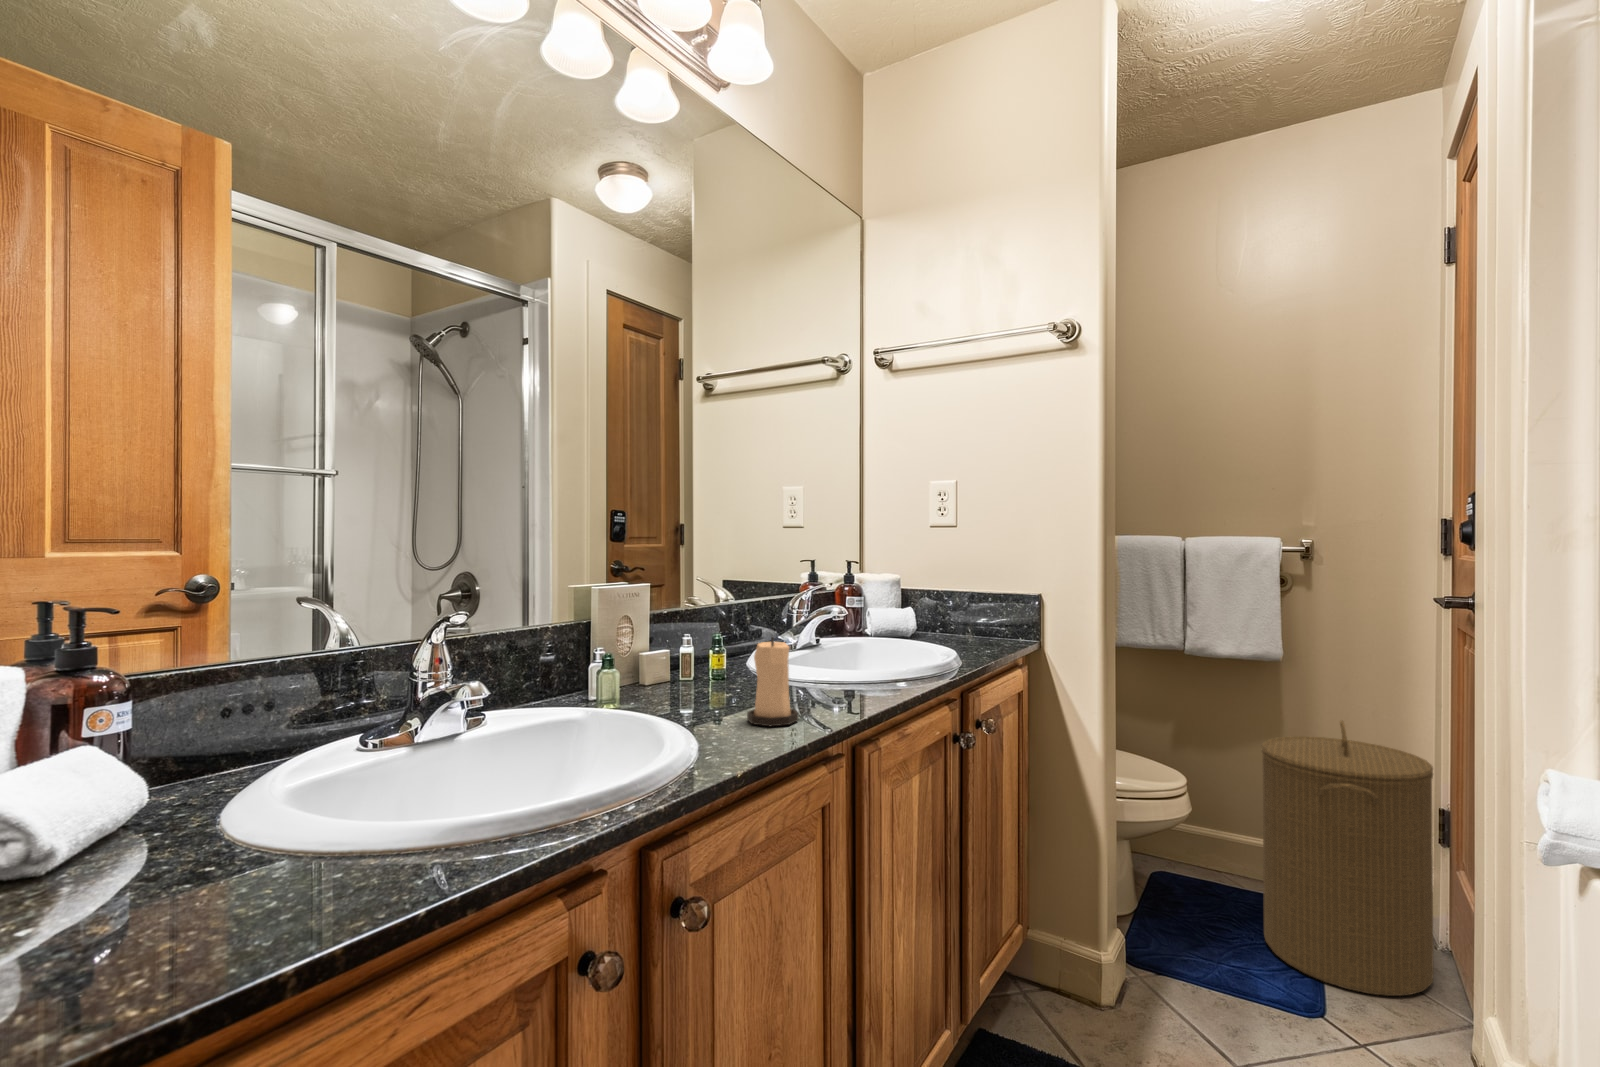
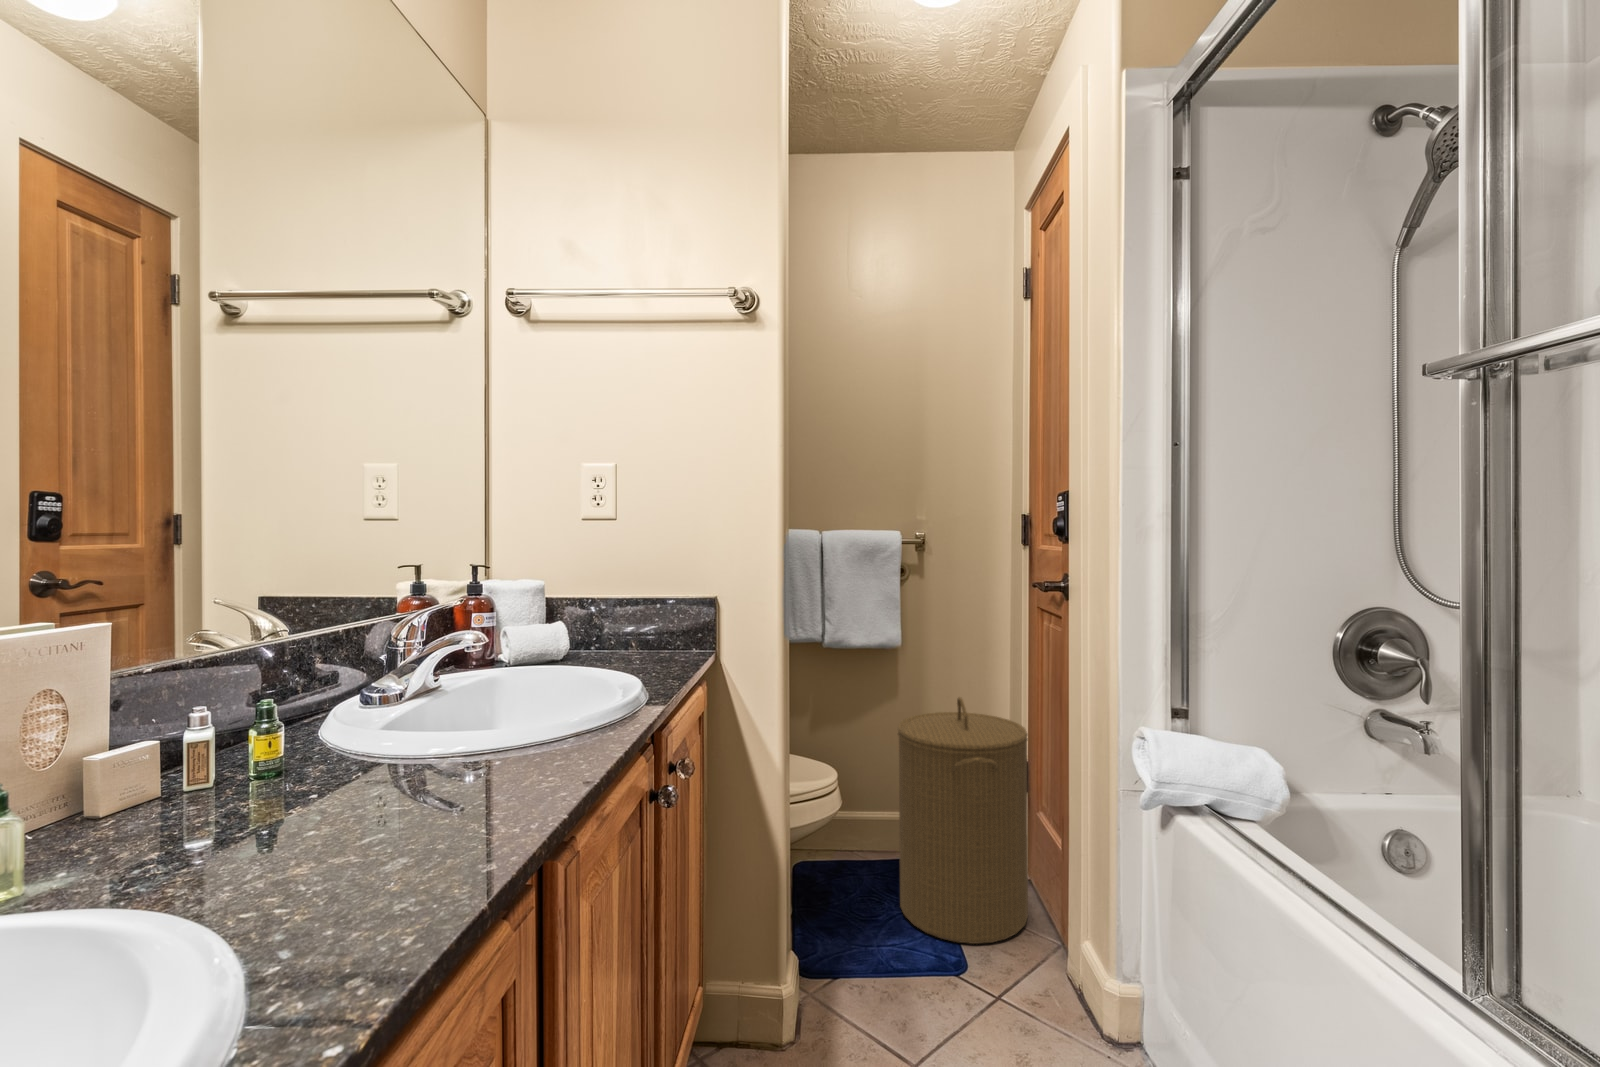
candle: present [747,637,798,726] -> none [343,713,449,886]

